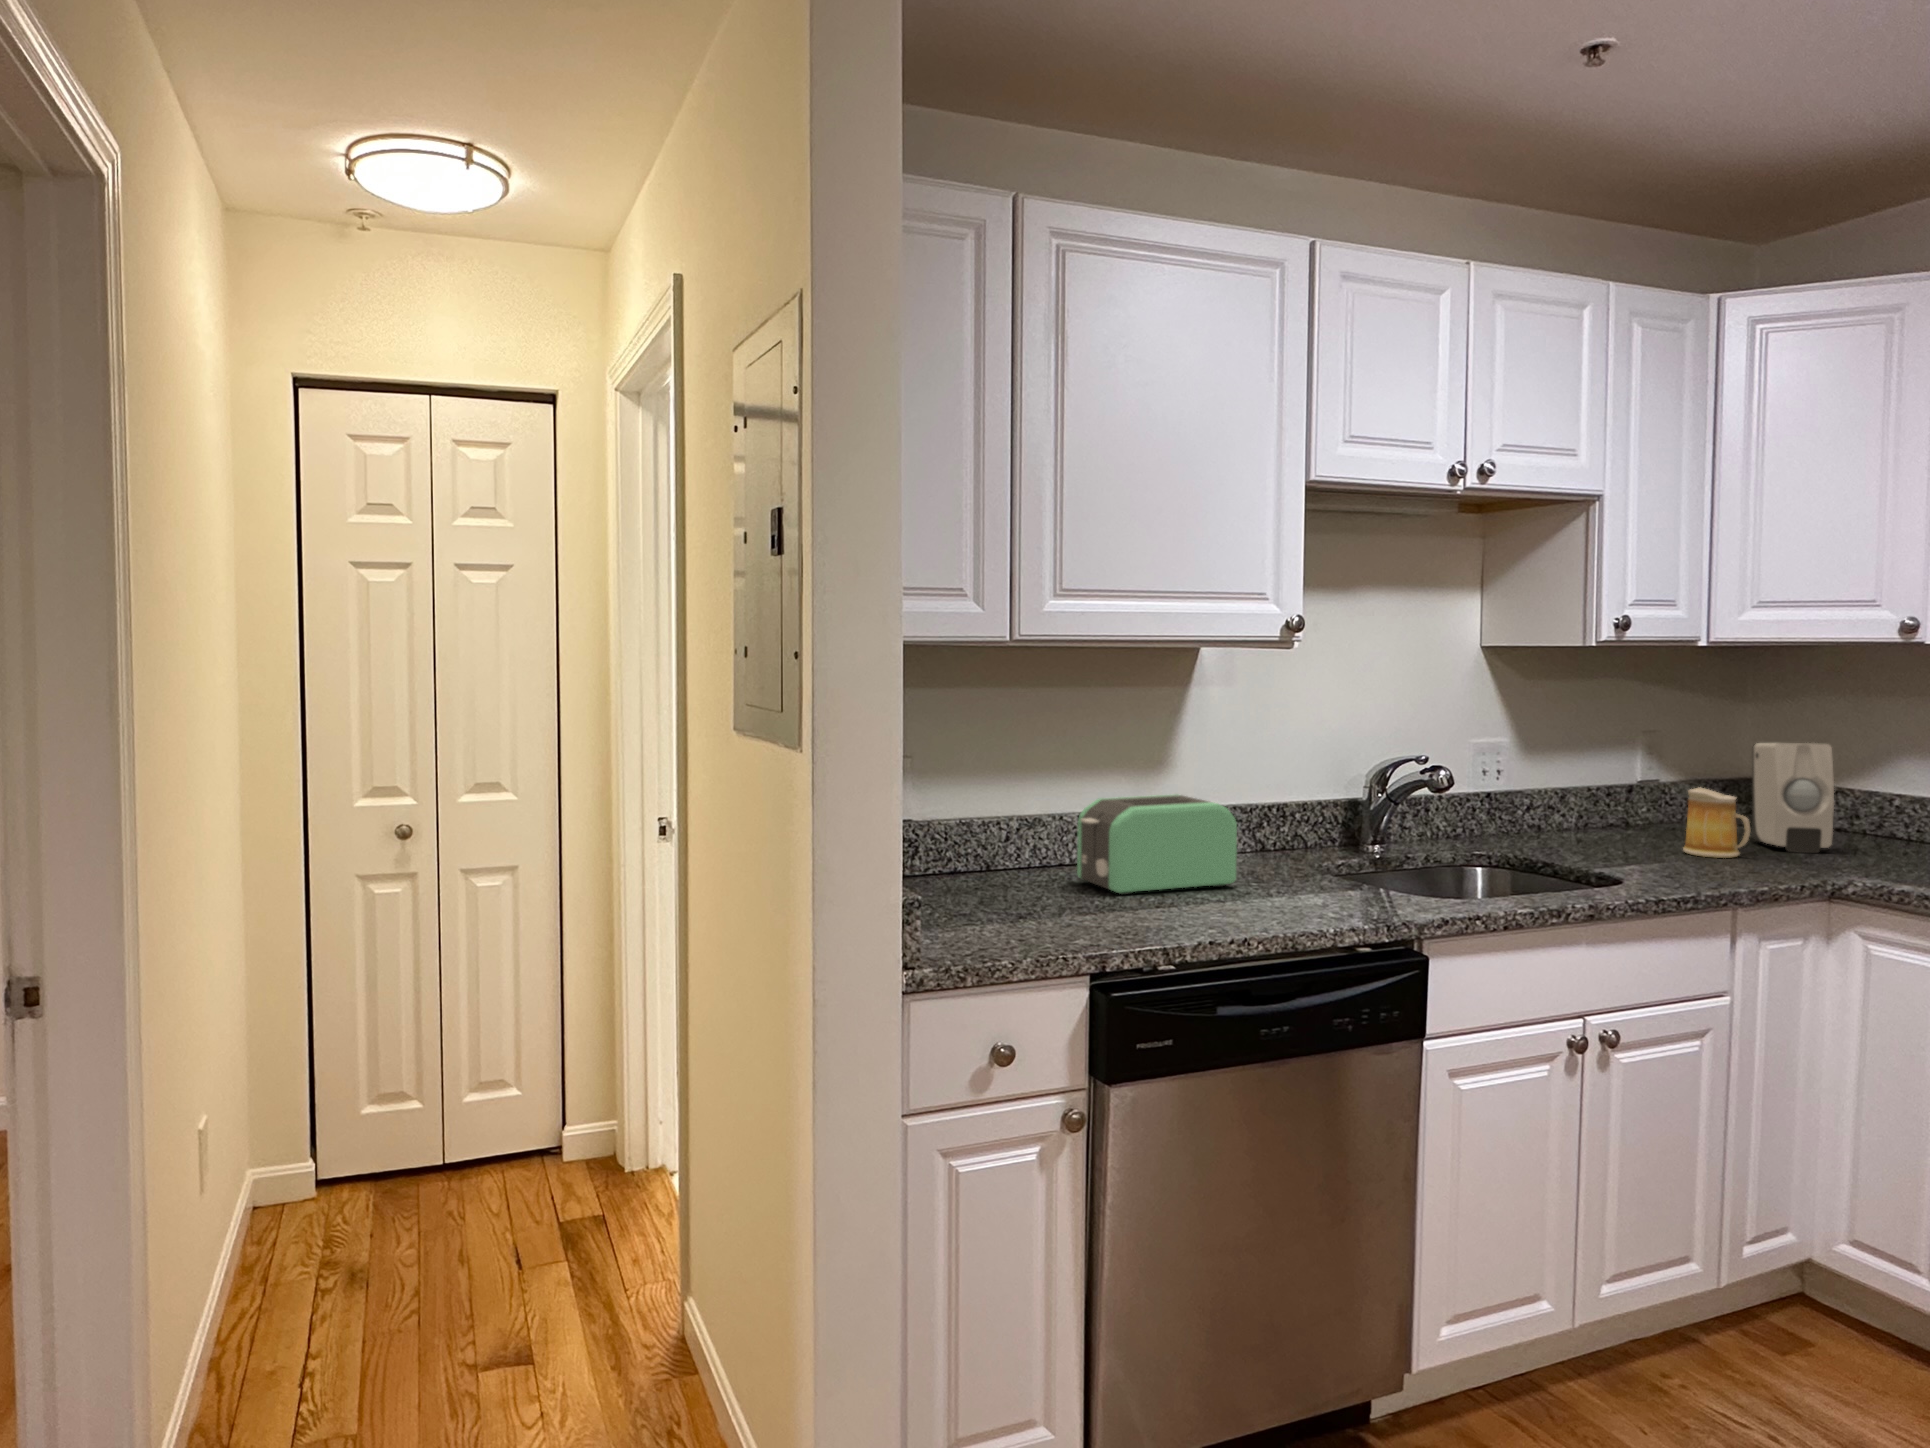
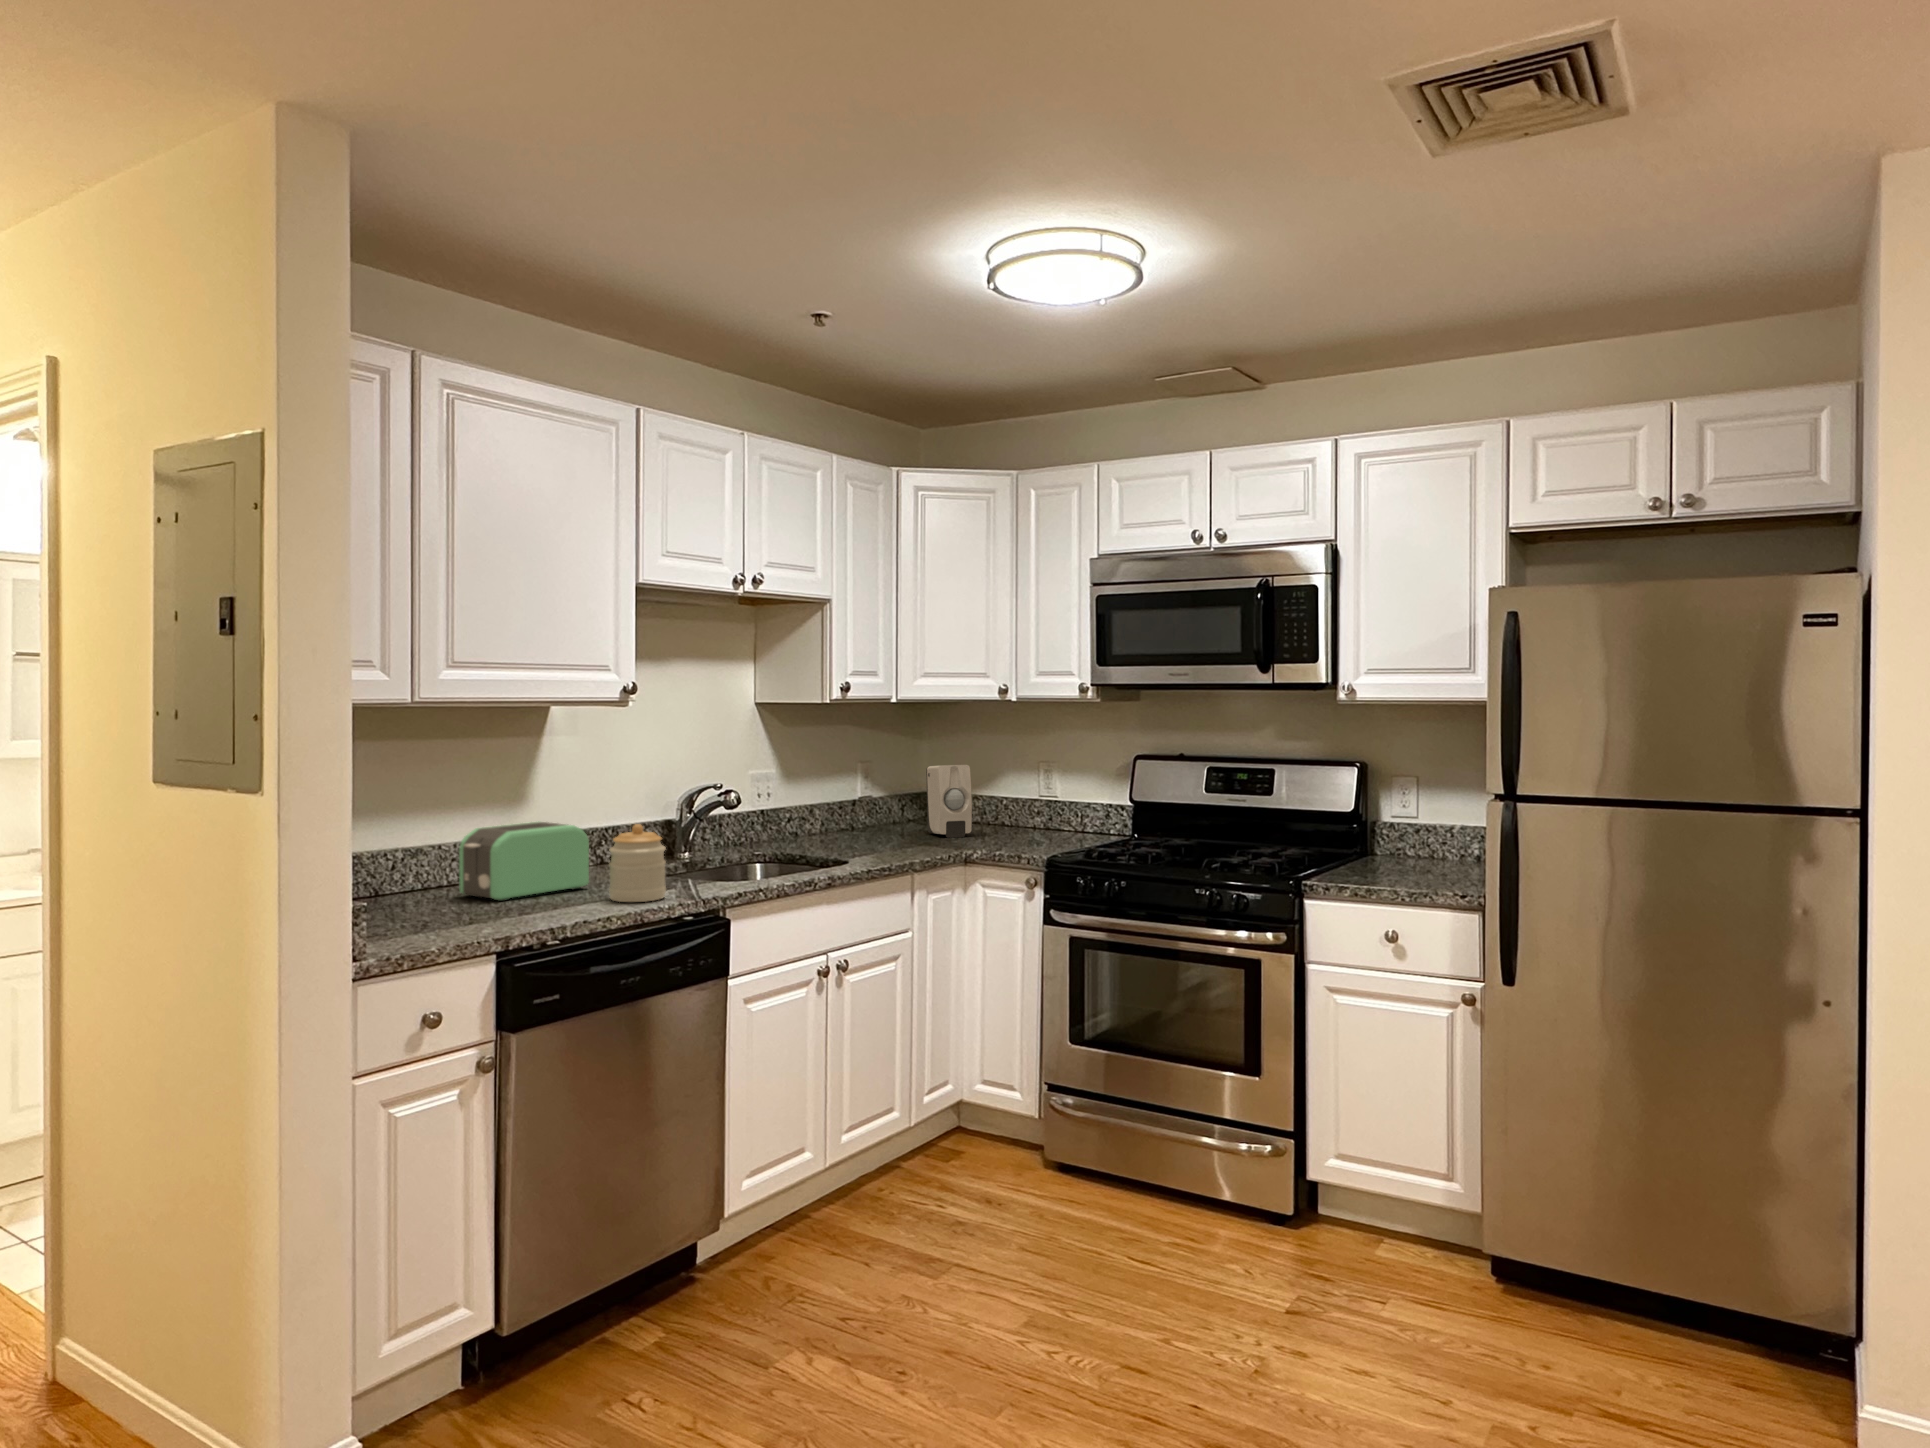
mug: present [1683,787,1751,858] -> none [886,798,925,844]
jar: none [1256,810,1335,919] -> present [609,824,666,902]

